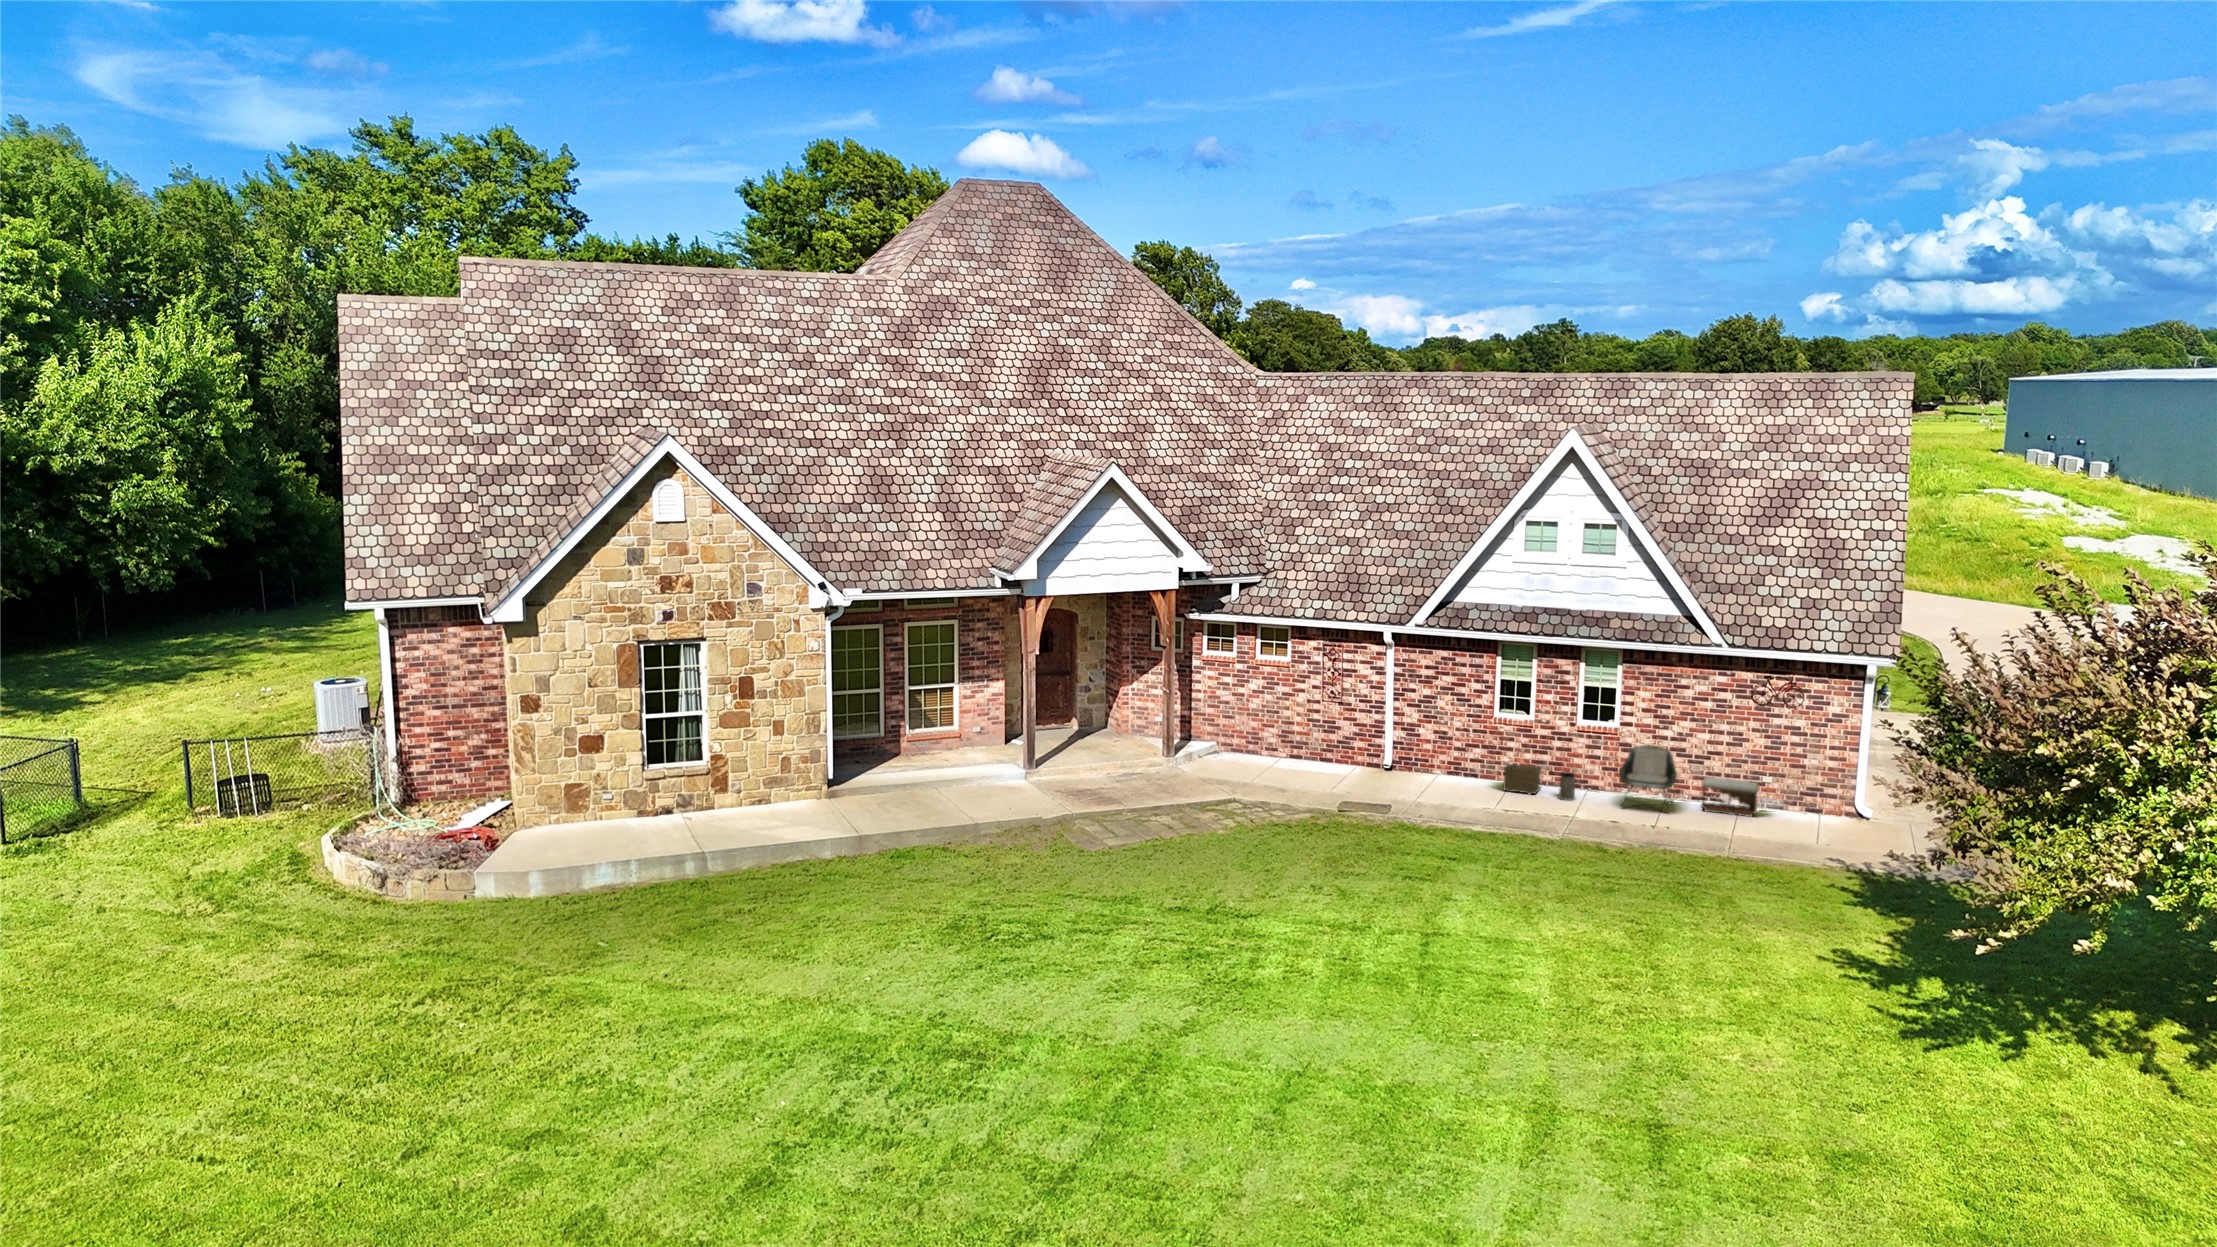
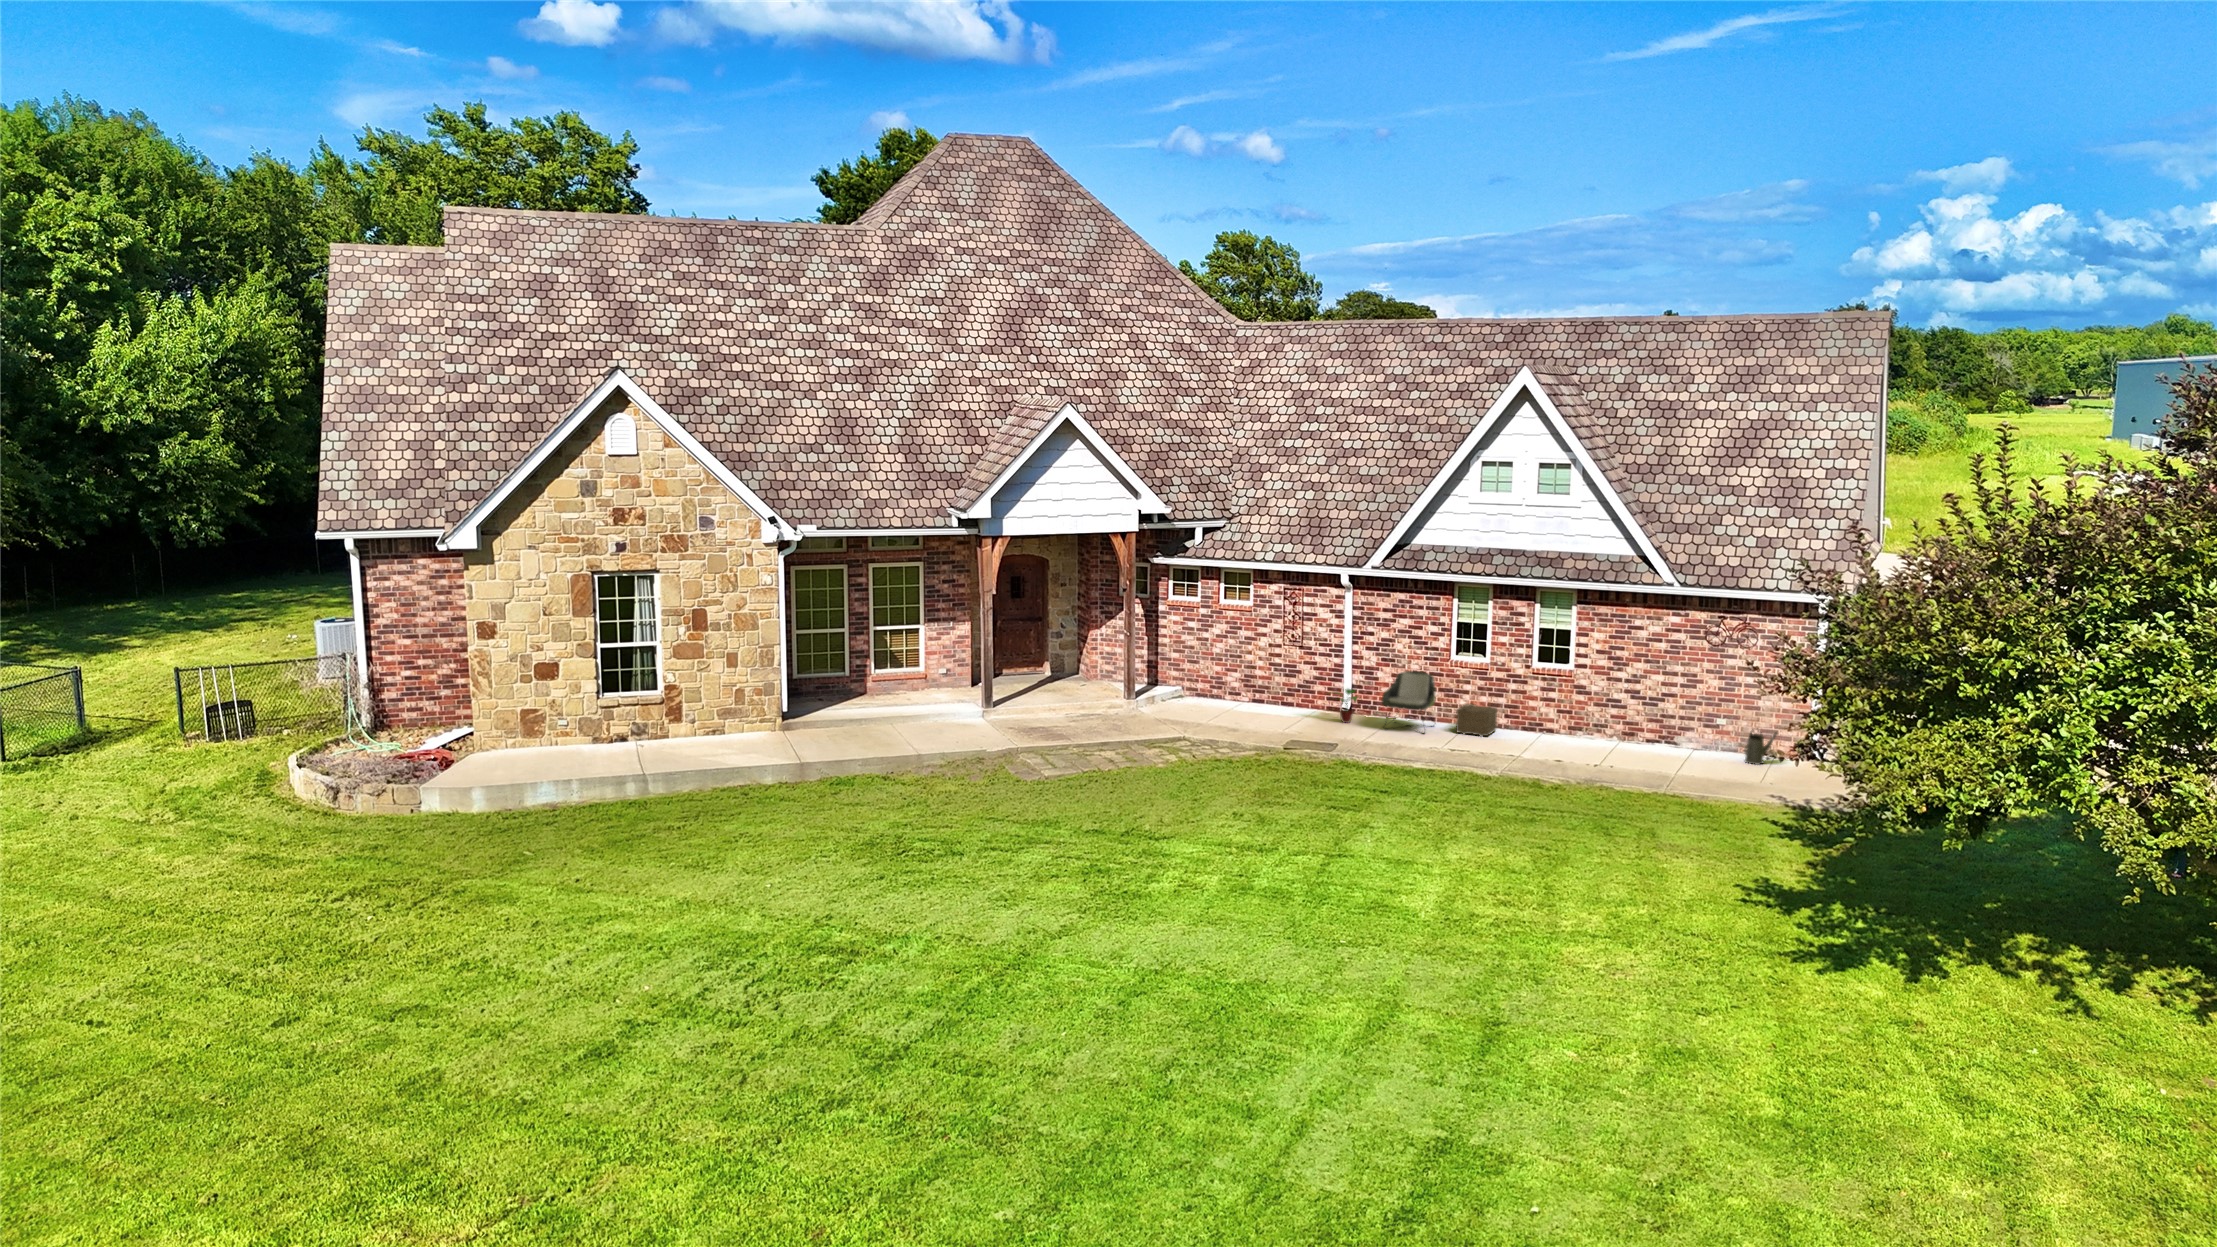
lounge chair: present [1619,745,1677,807] -> present [1382,671,1436,733]
potted plant: none [1369,746,1407,781] -> present [1337,689,1358,723]
watering can: present [1559,772,1575,801] -> present [1744,732,1777,765]
bench: present [1701,777,1759,817] -> none [1651,719,1711,759]

